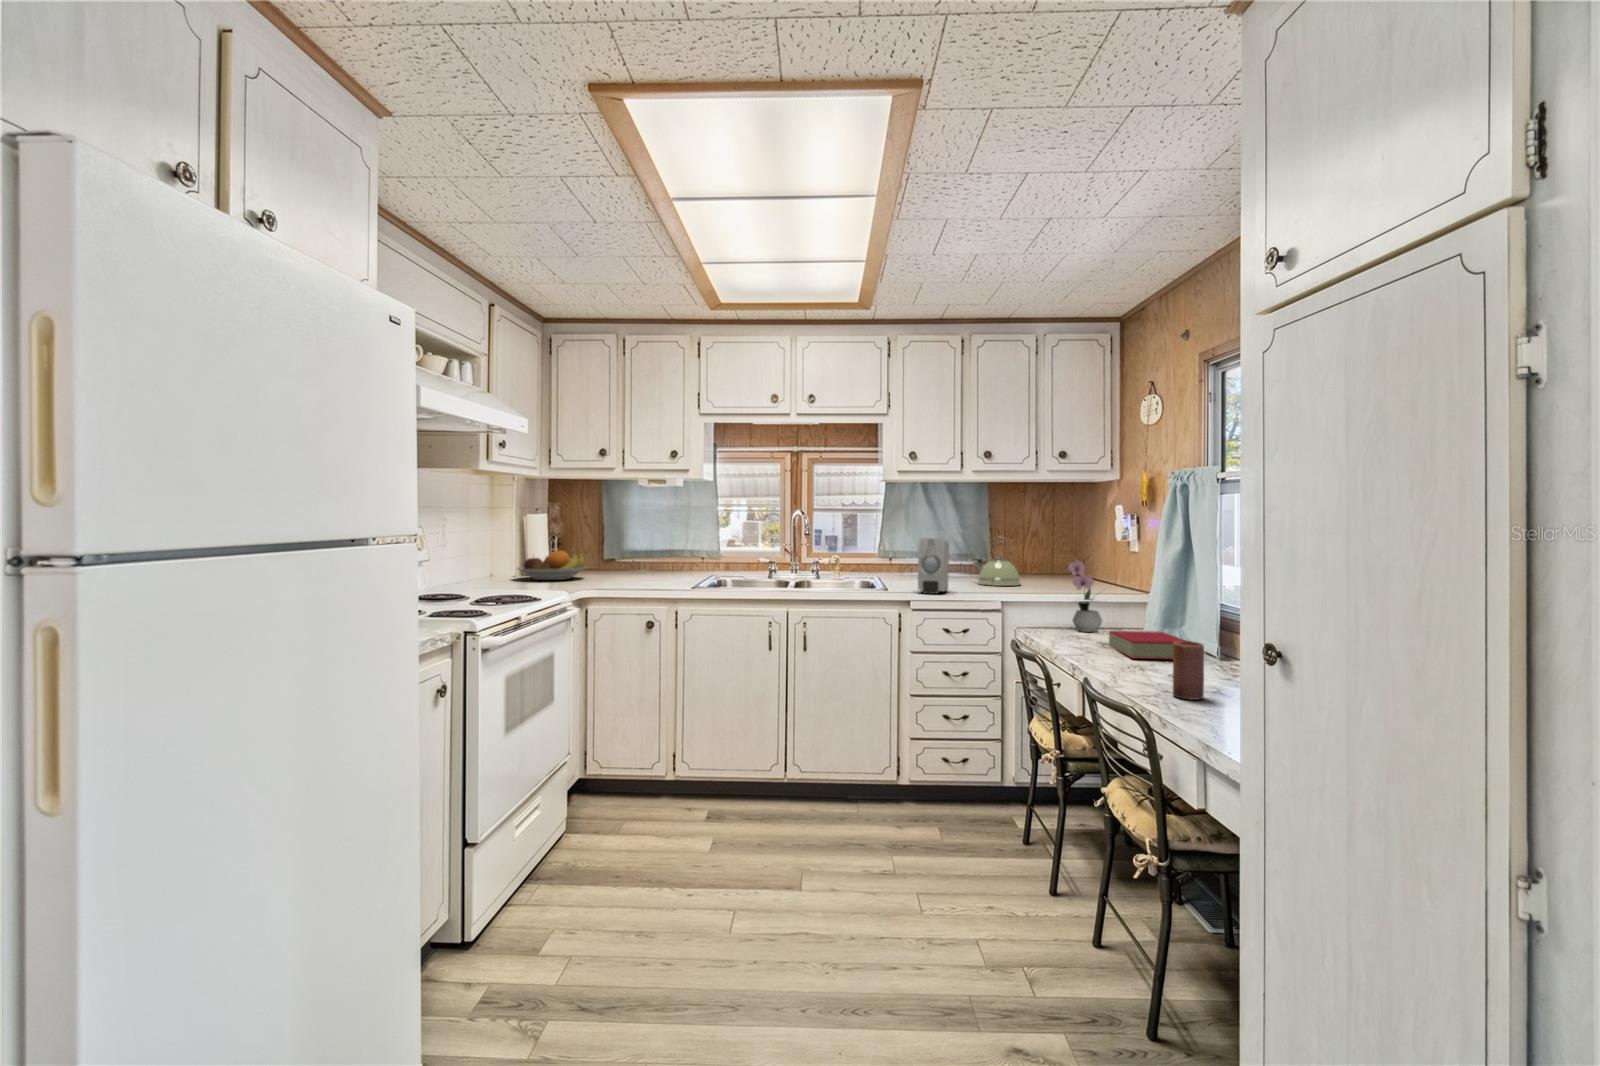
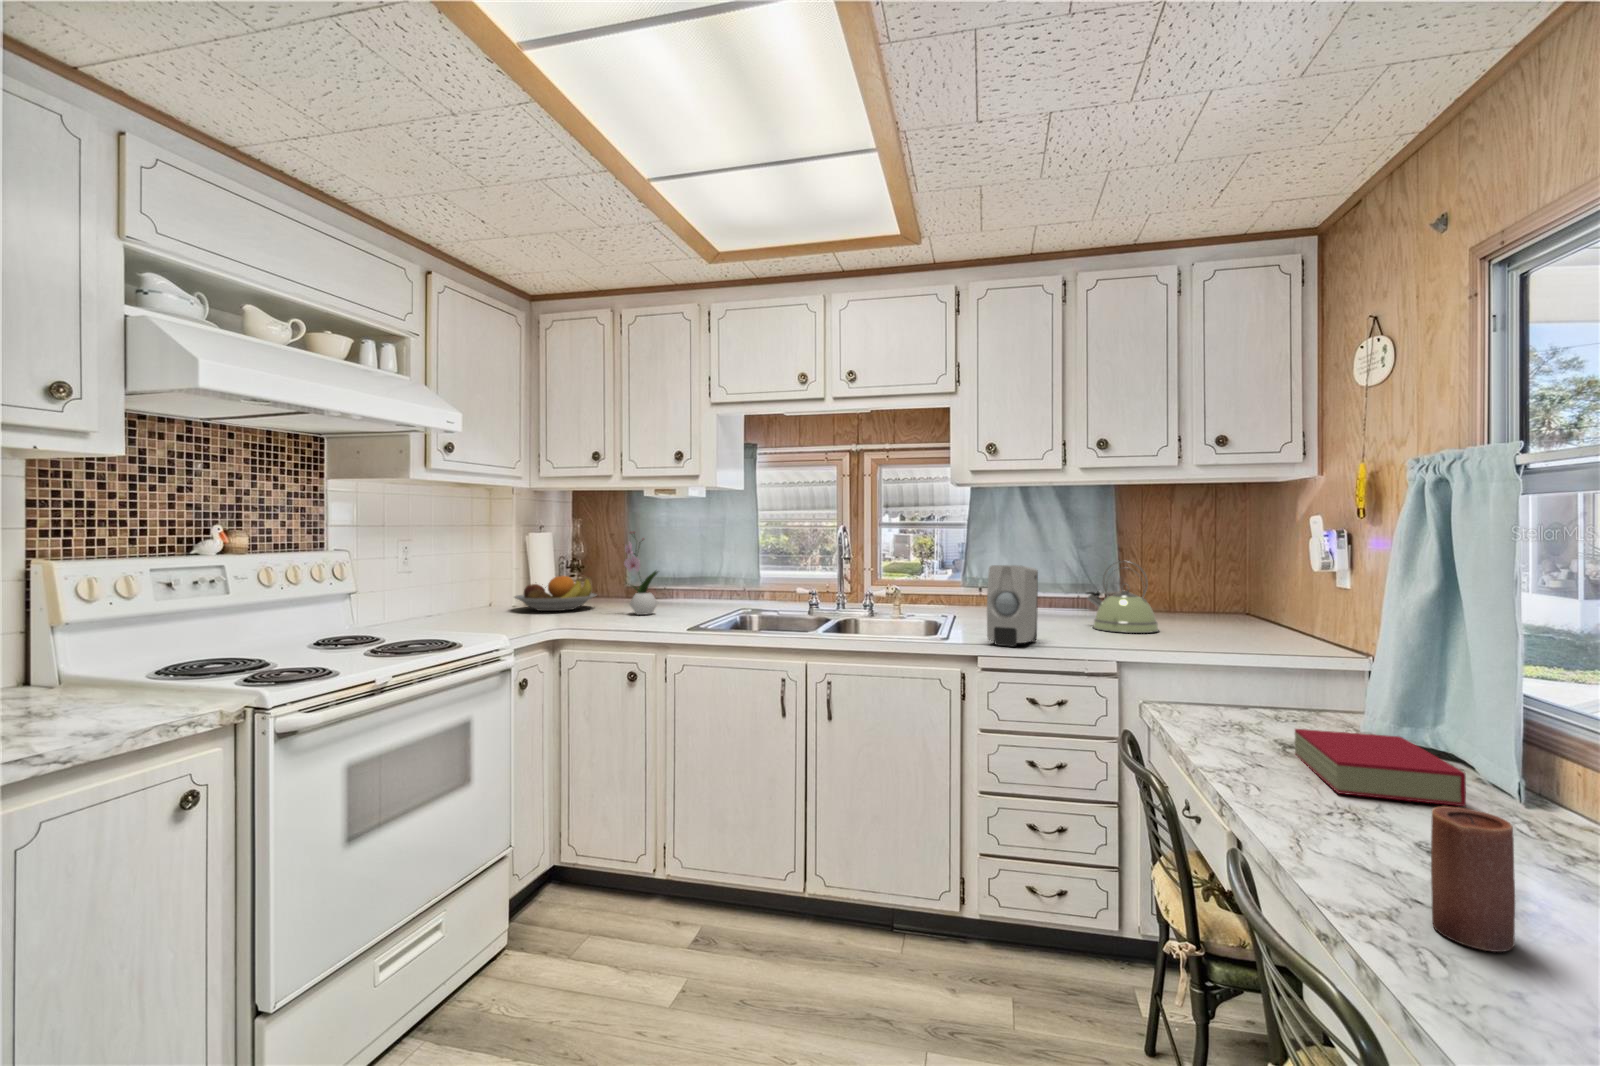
flower arrangement: present [1068,550,1102,632] -> present [624,532,658,615]

